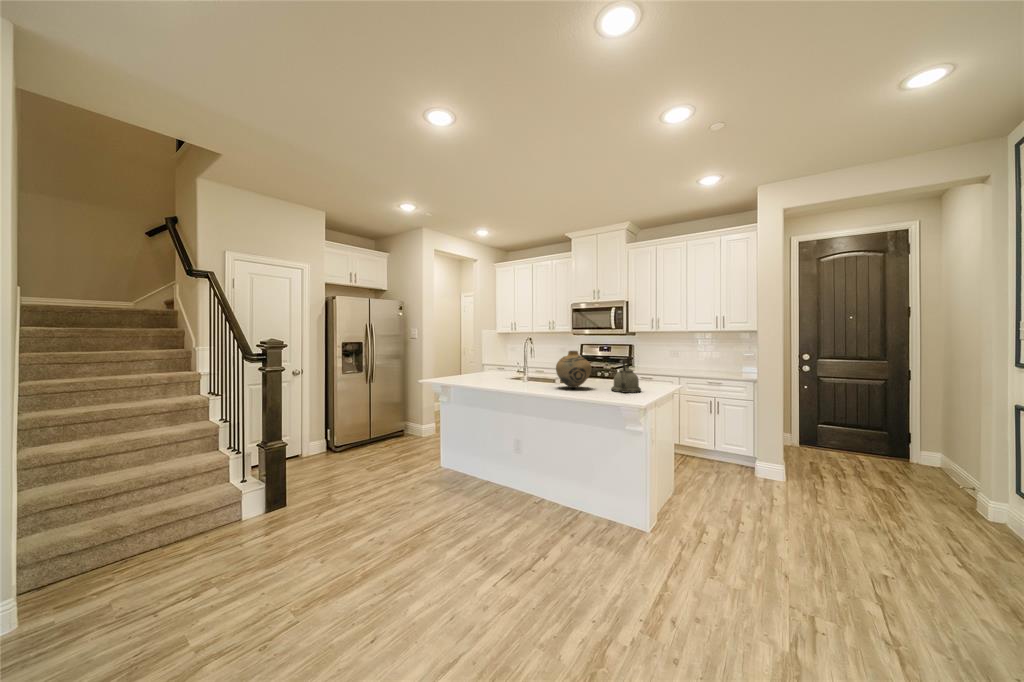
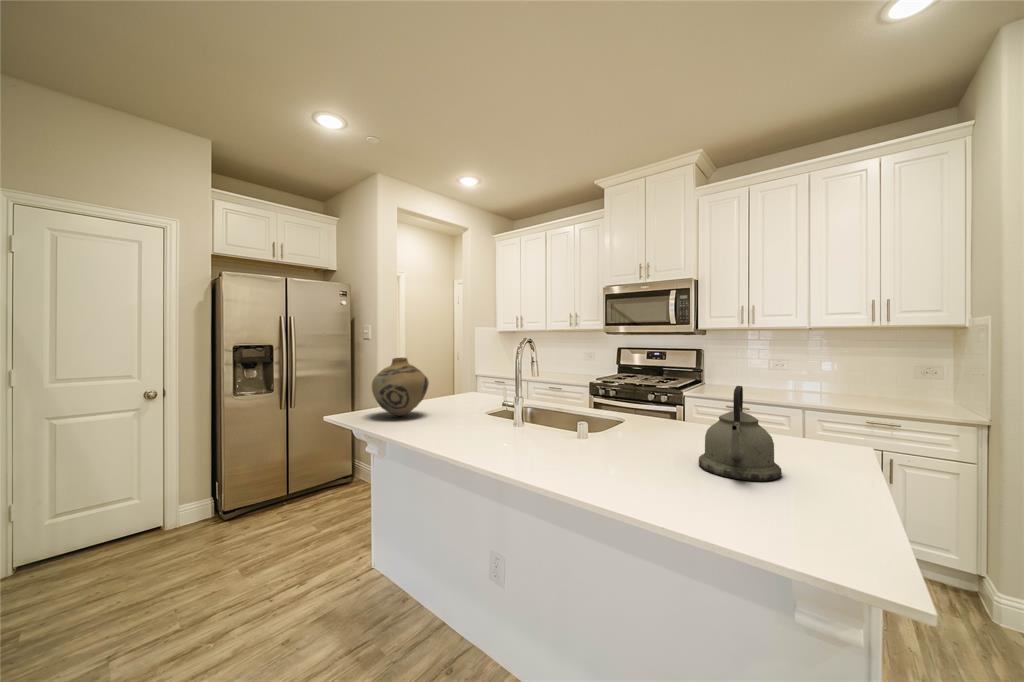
vase: present [556,351,592,388] -> present [372,358,429,416]

